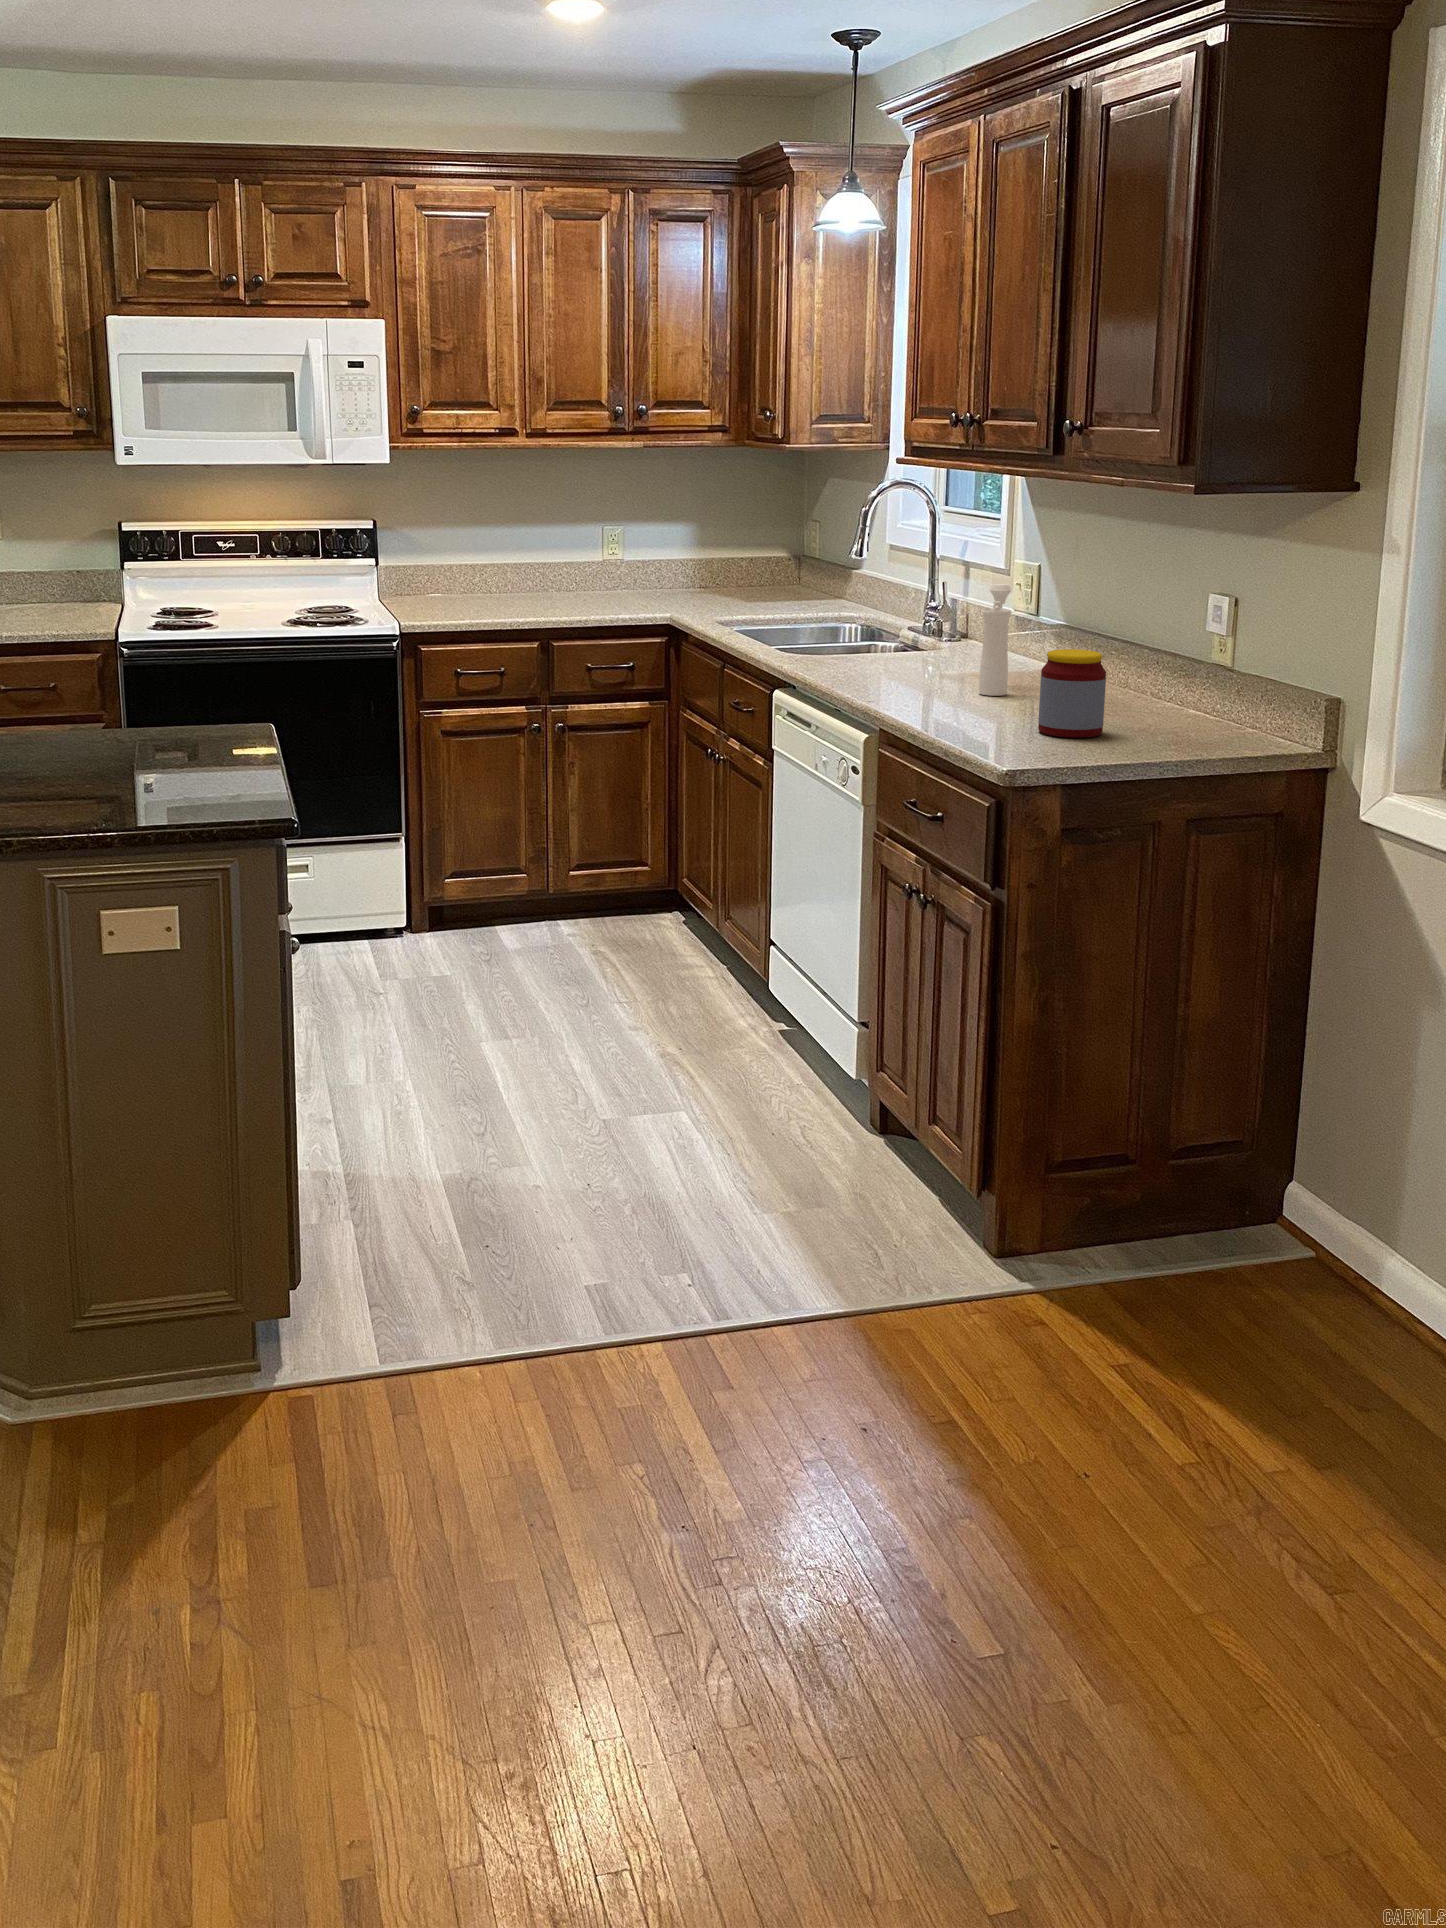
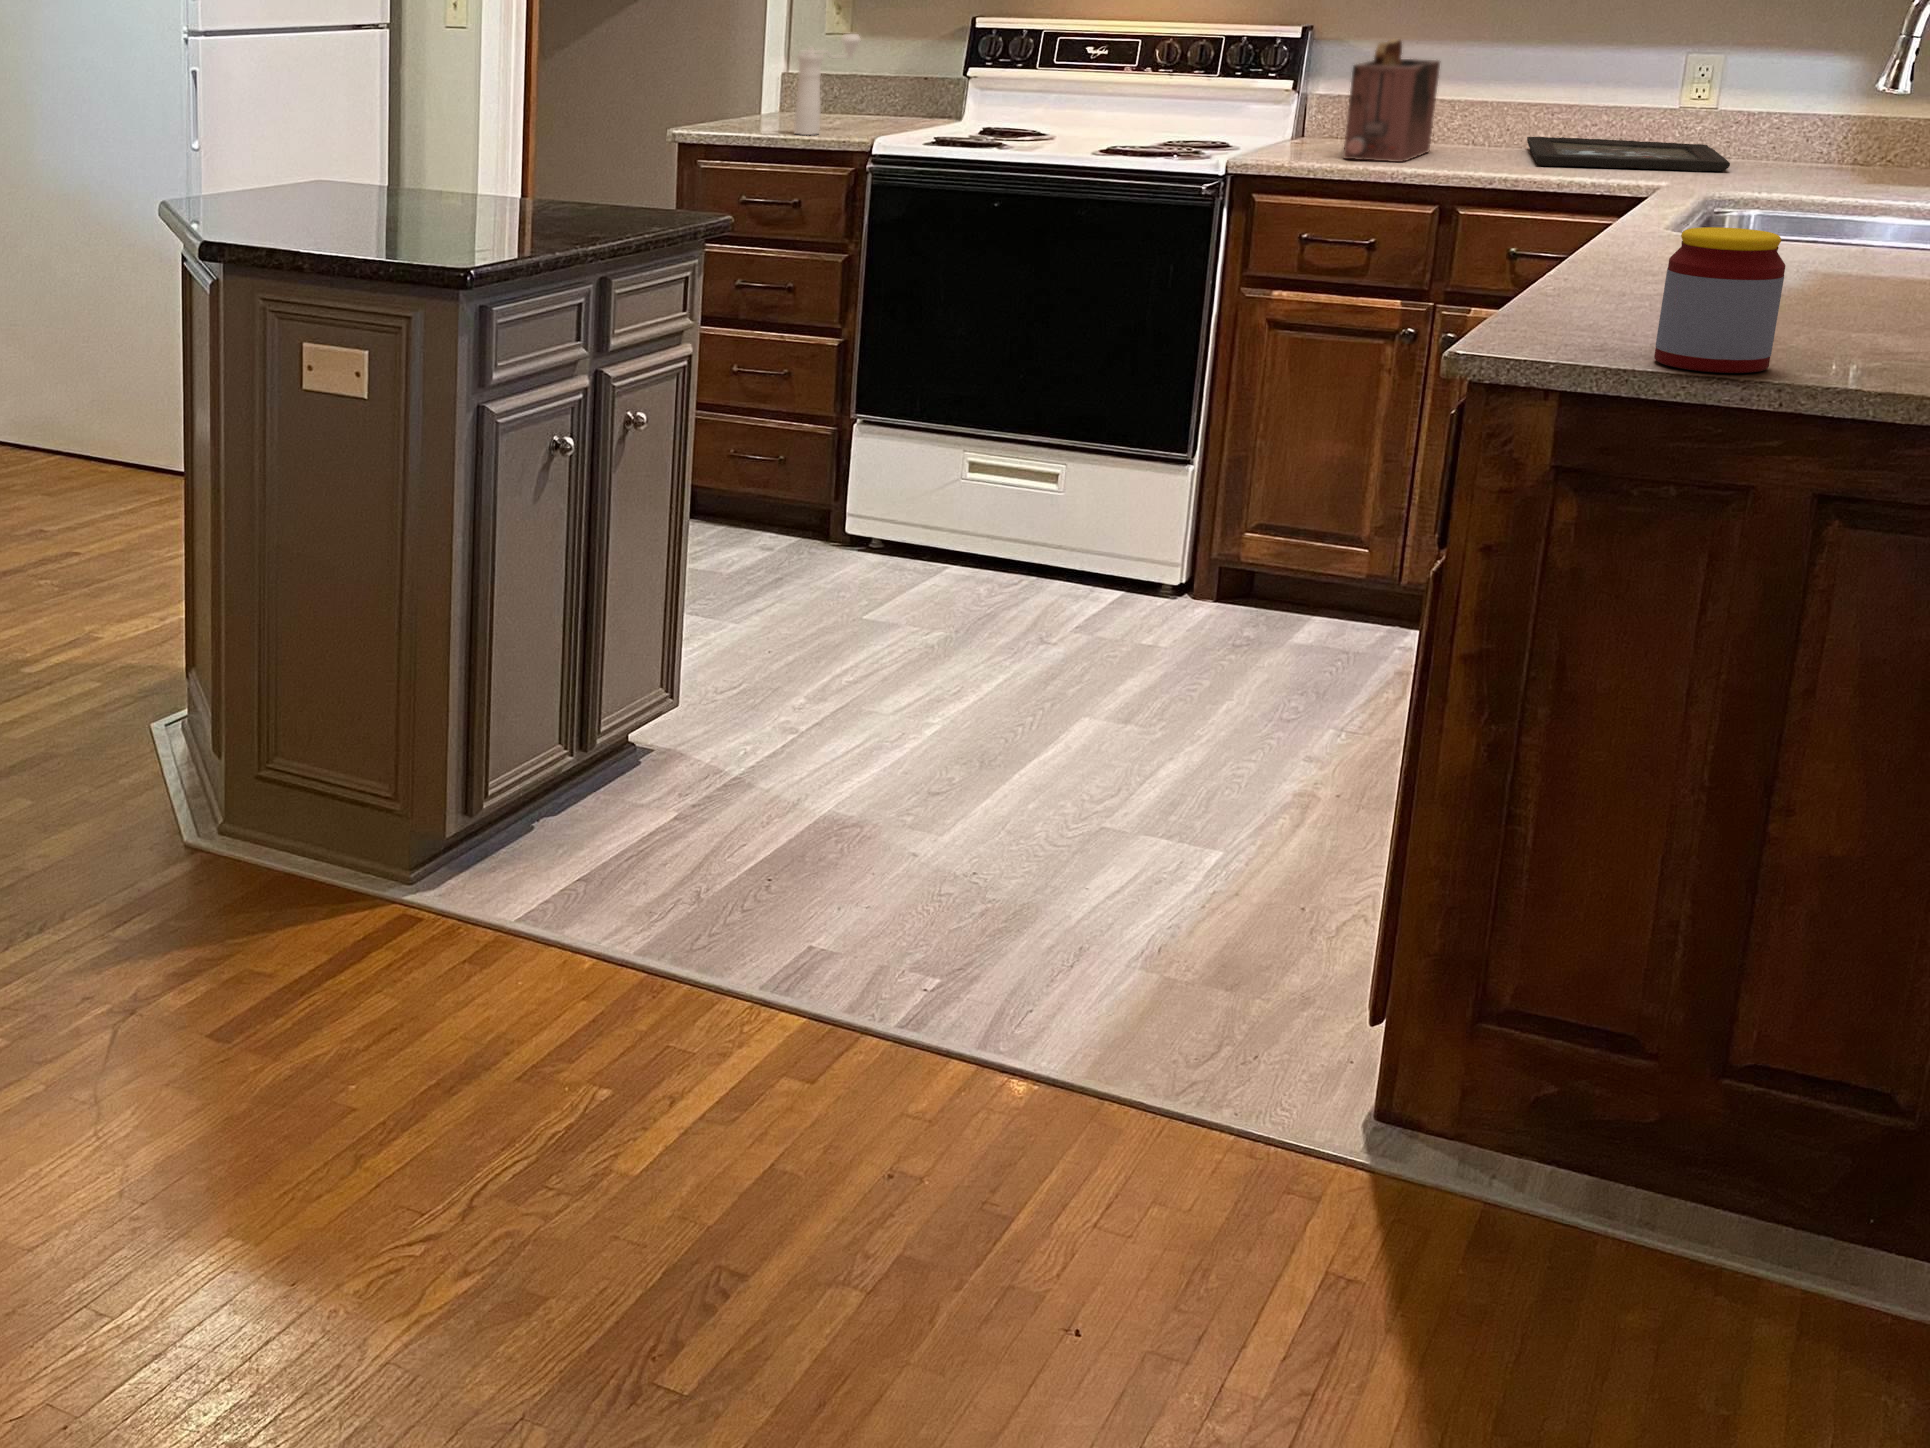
toaster: none [442,528,491,613] -> present [1343,39,1440,162]
pepper mill: present [979,583,1012,696] -> present [794,34,860,135]
tray: none [522,585,671,607] -> present [1527,137,1730,171]

